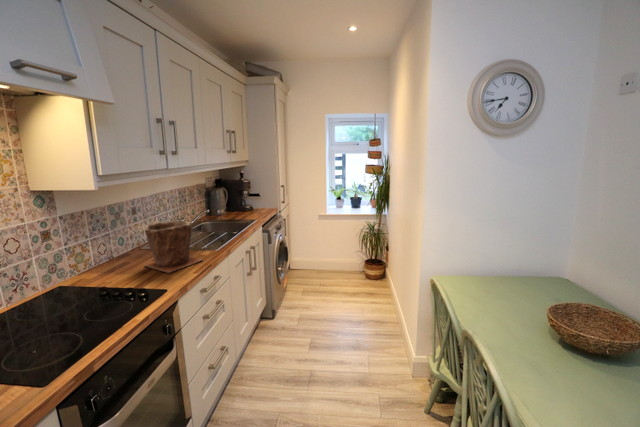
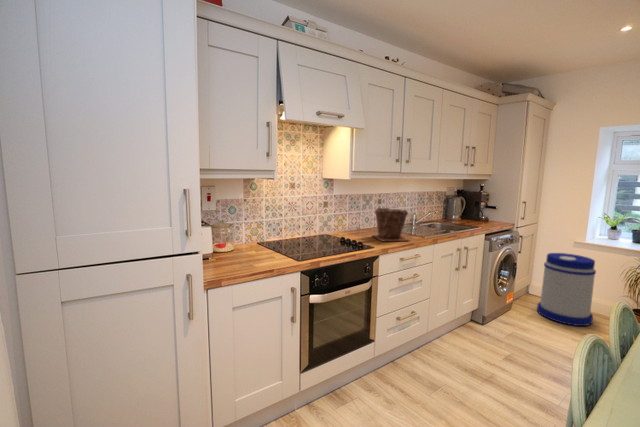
trash can: none [298,225,334,285] -> present [537,253,596,326]

